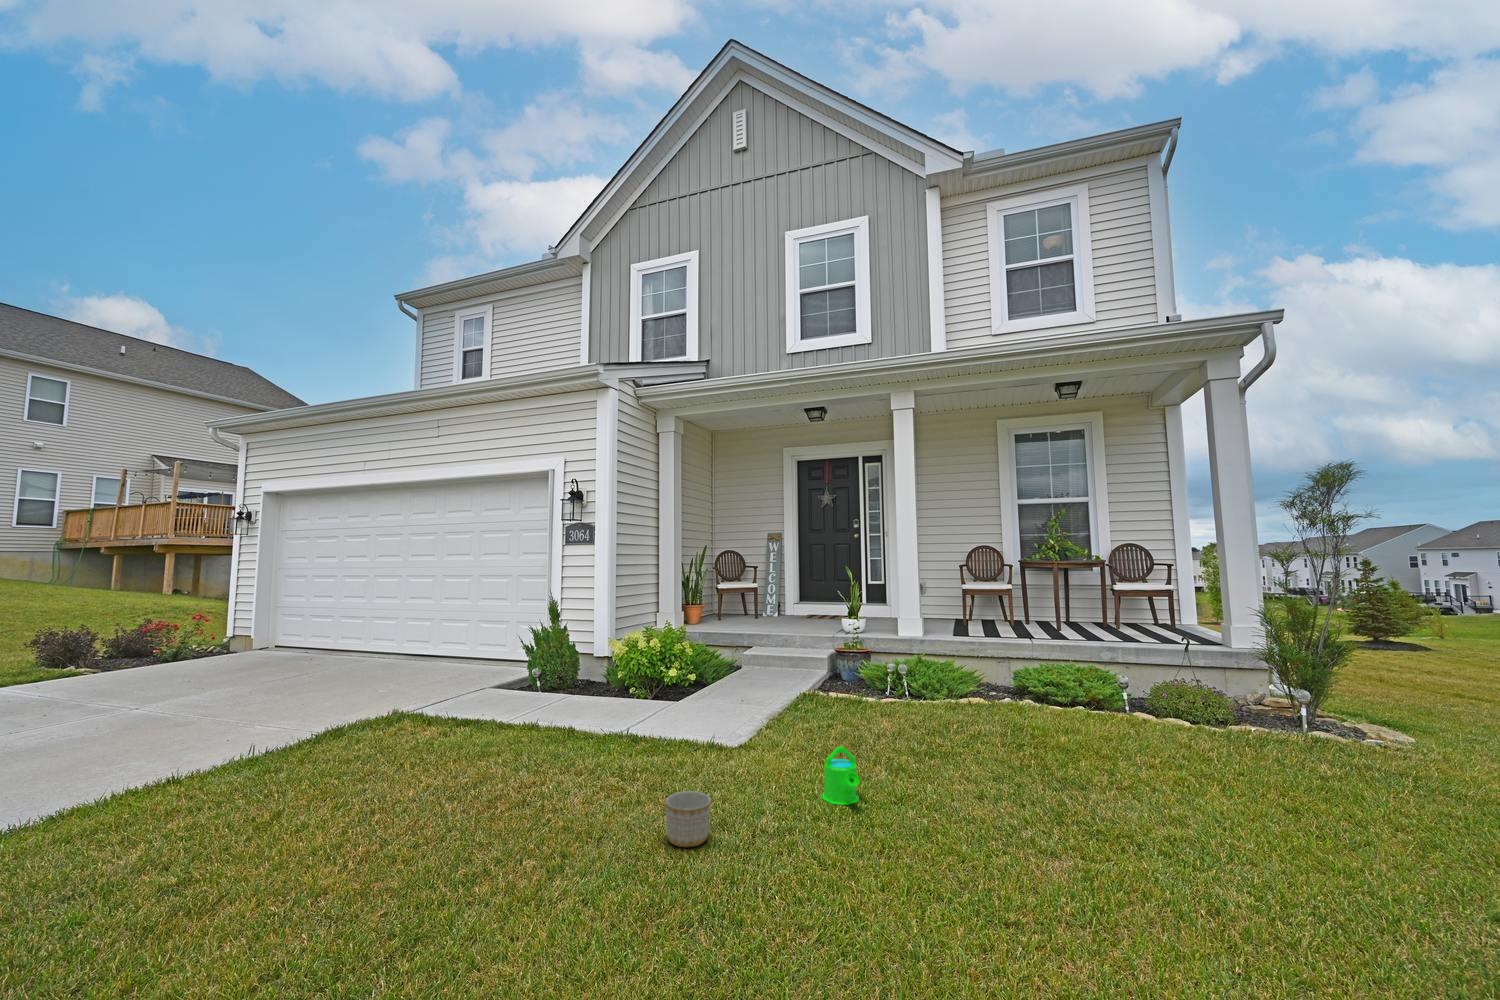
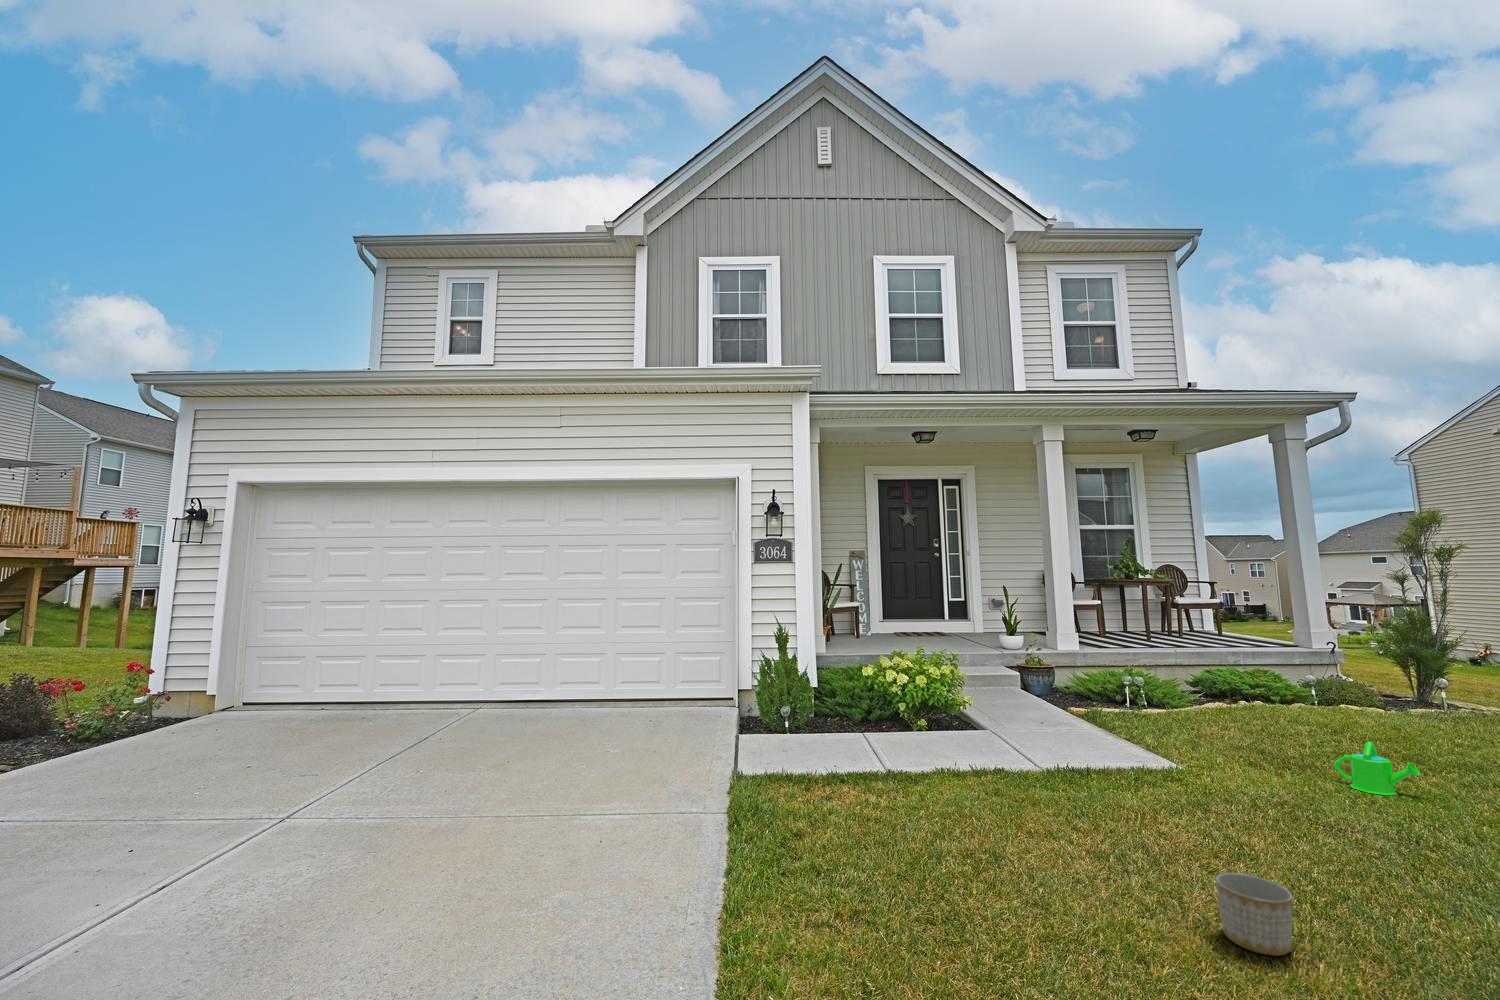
planter: present [666,791,711,847] -> present [1216,873,1293,956]

